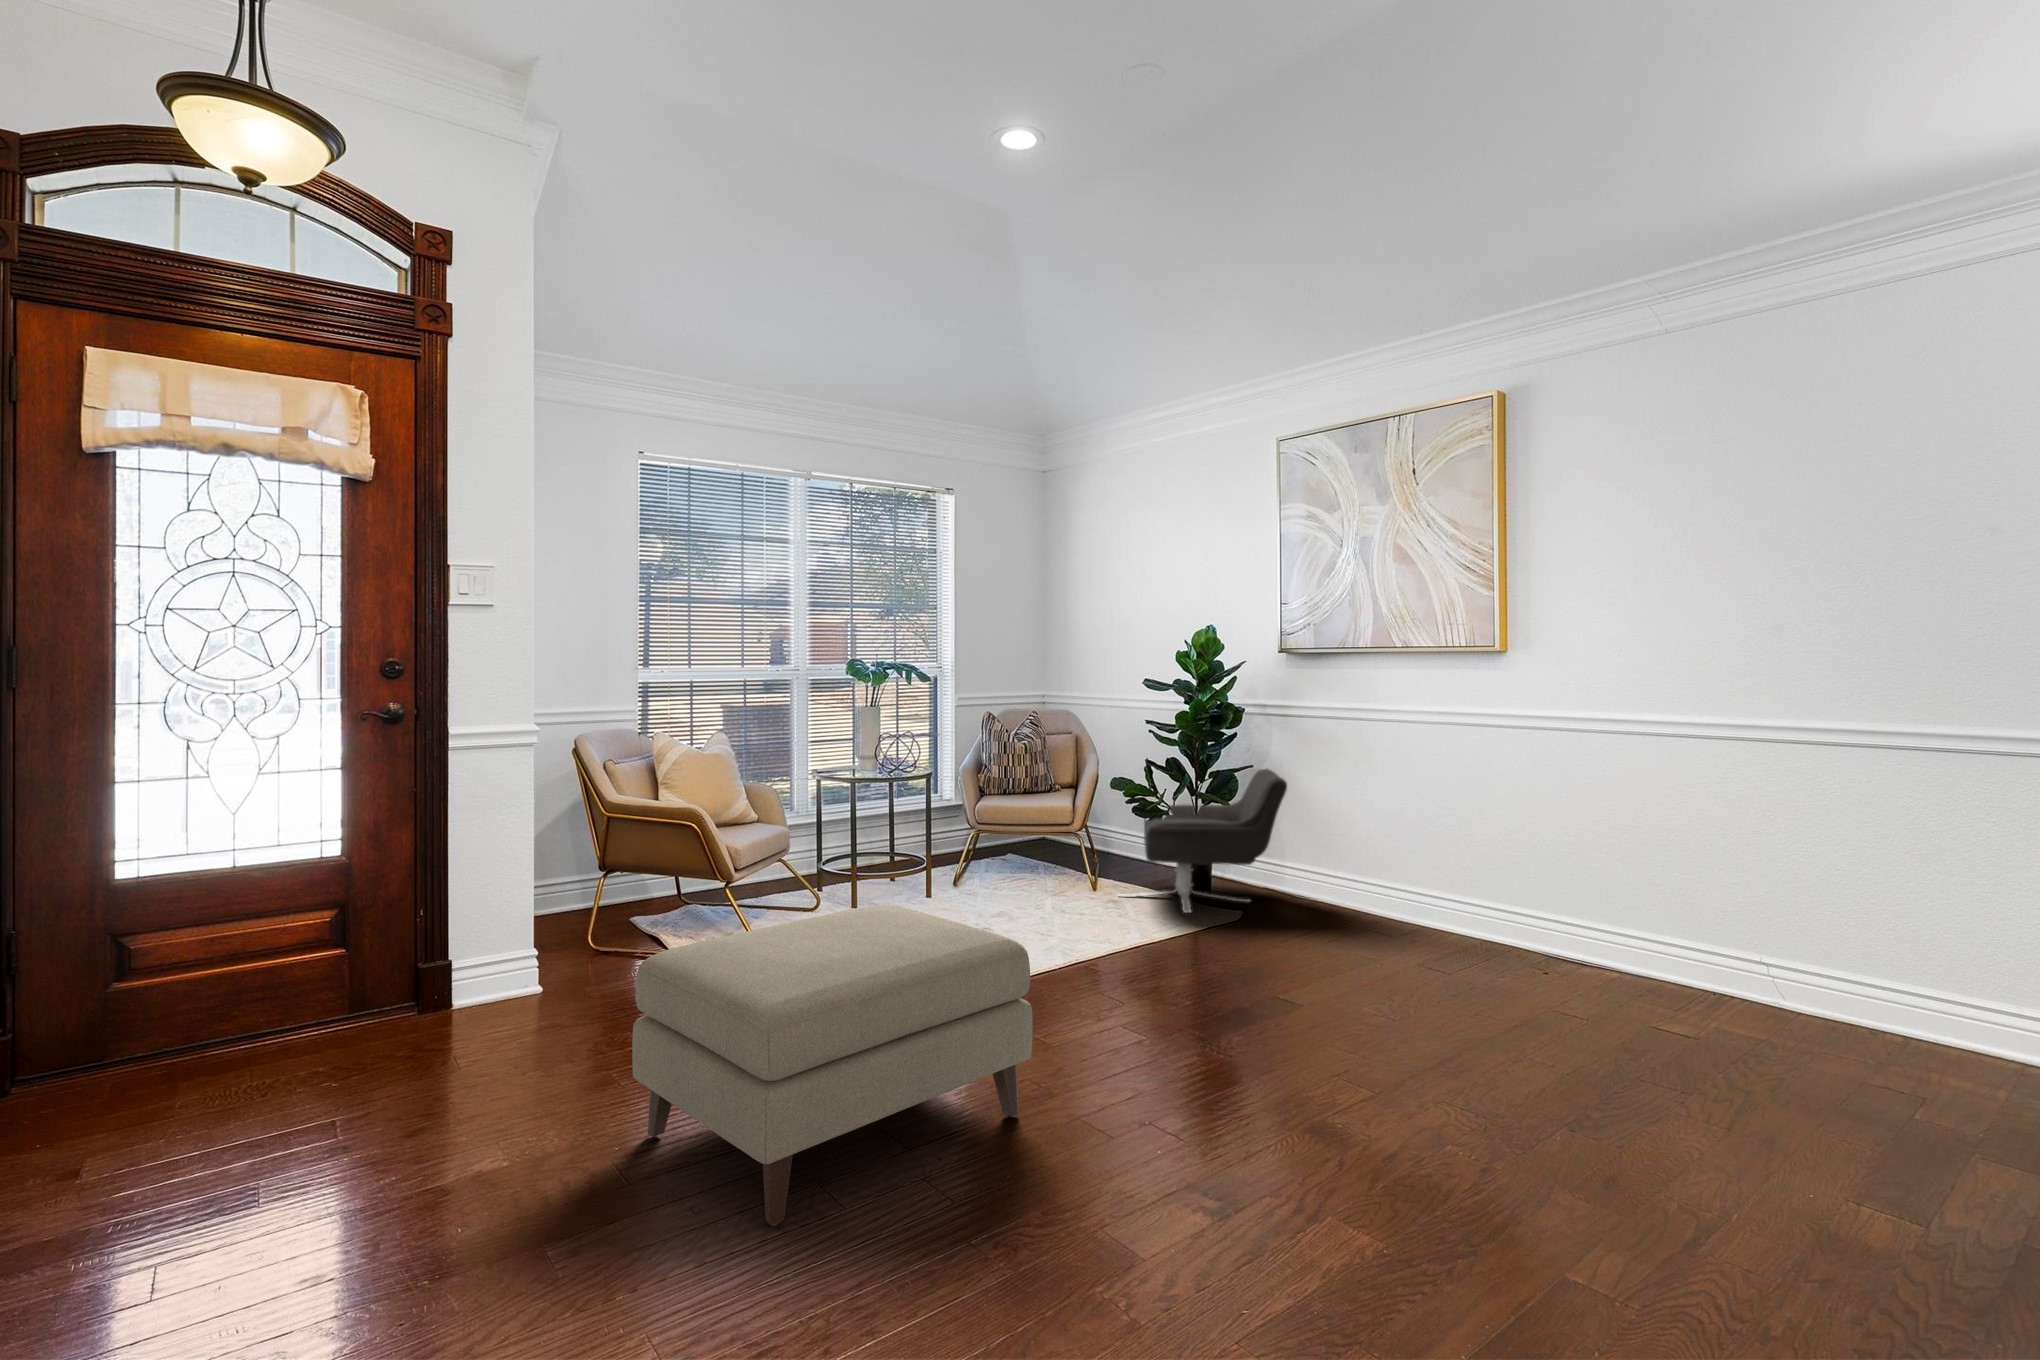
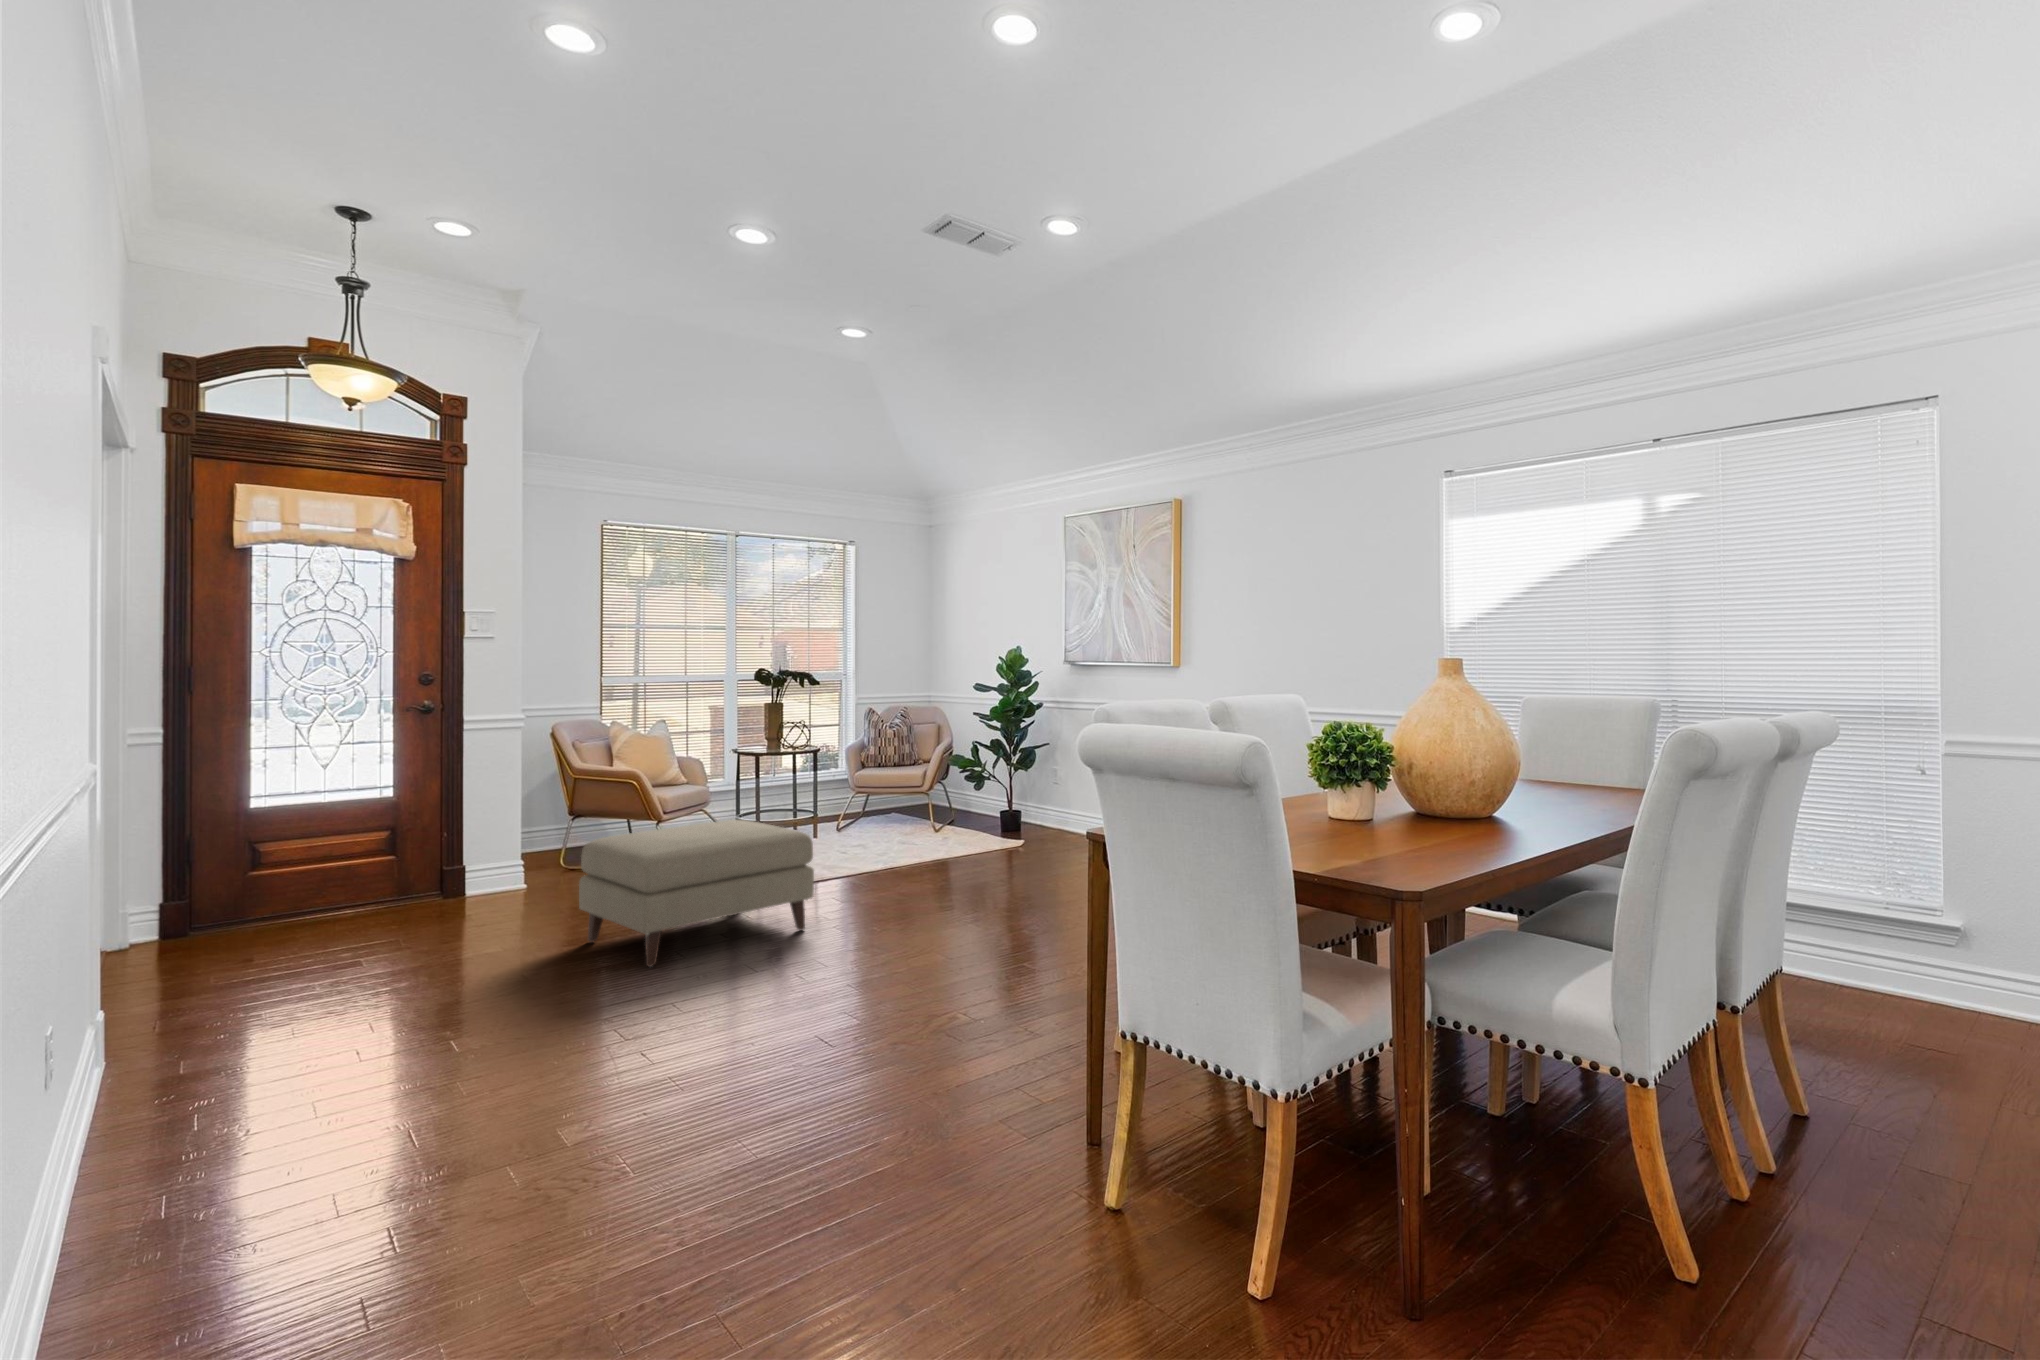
lounge chair: present [1119,769,1287,913] -> none [949,746,1062,843]

